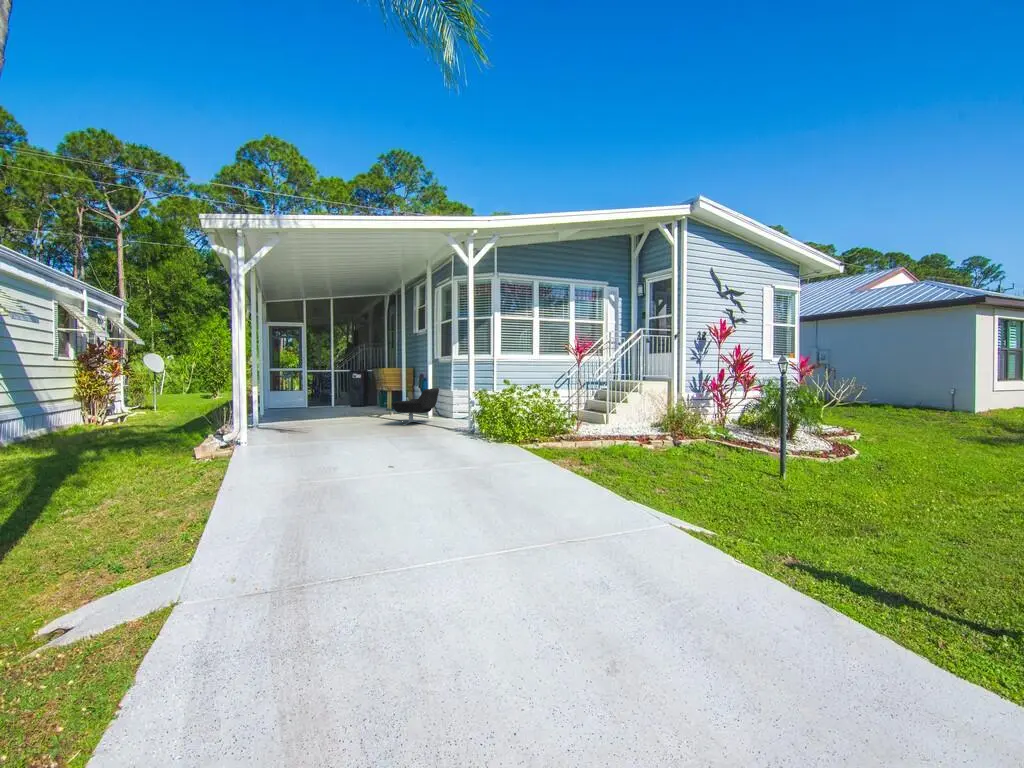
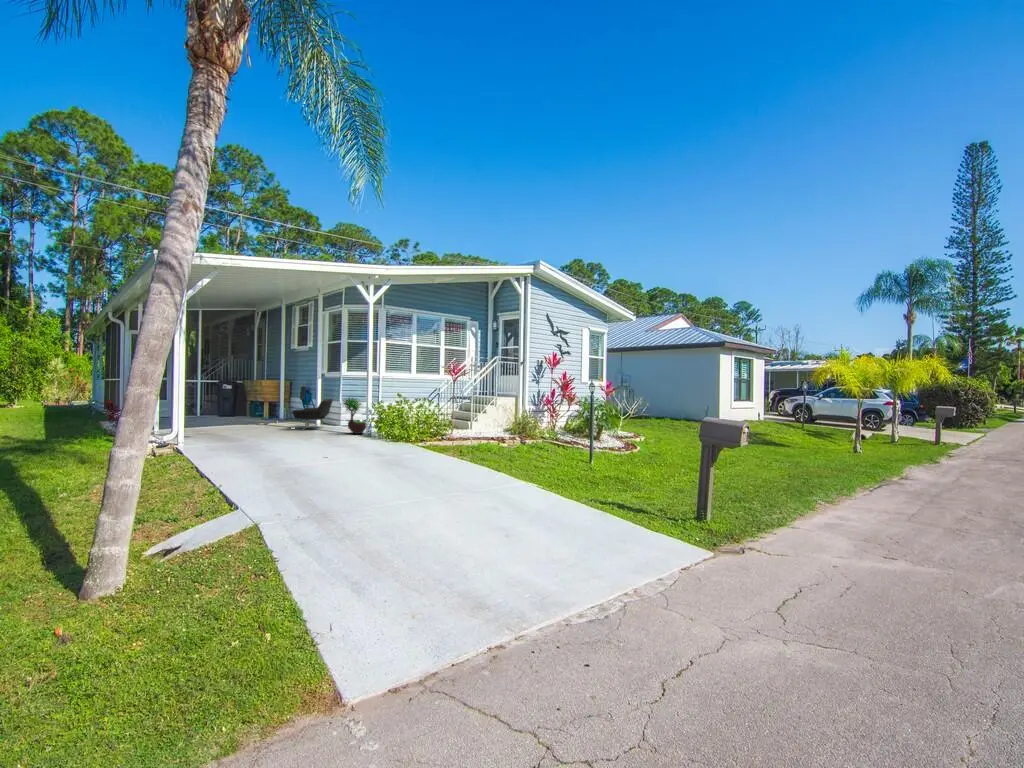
potted tree: none [442,380,472,430] -> present [343,398,367,434]

